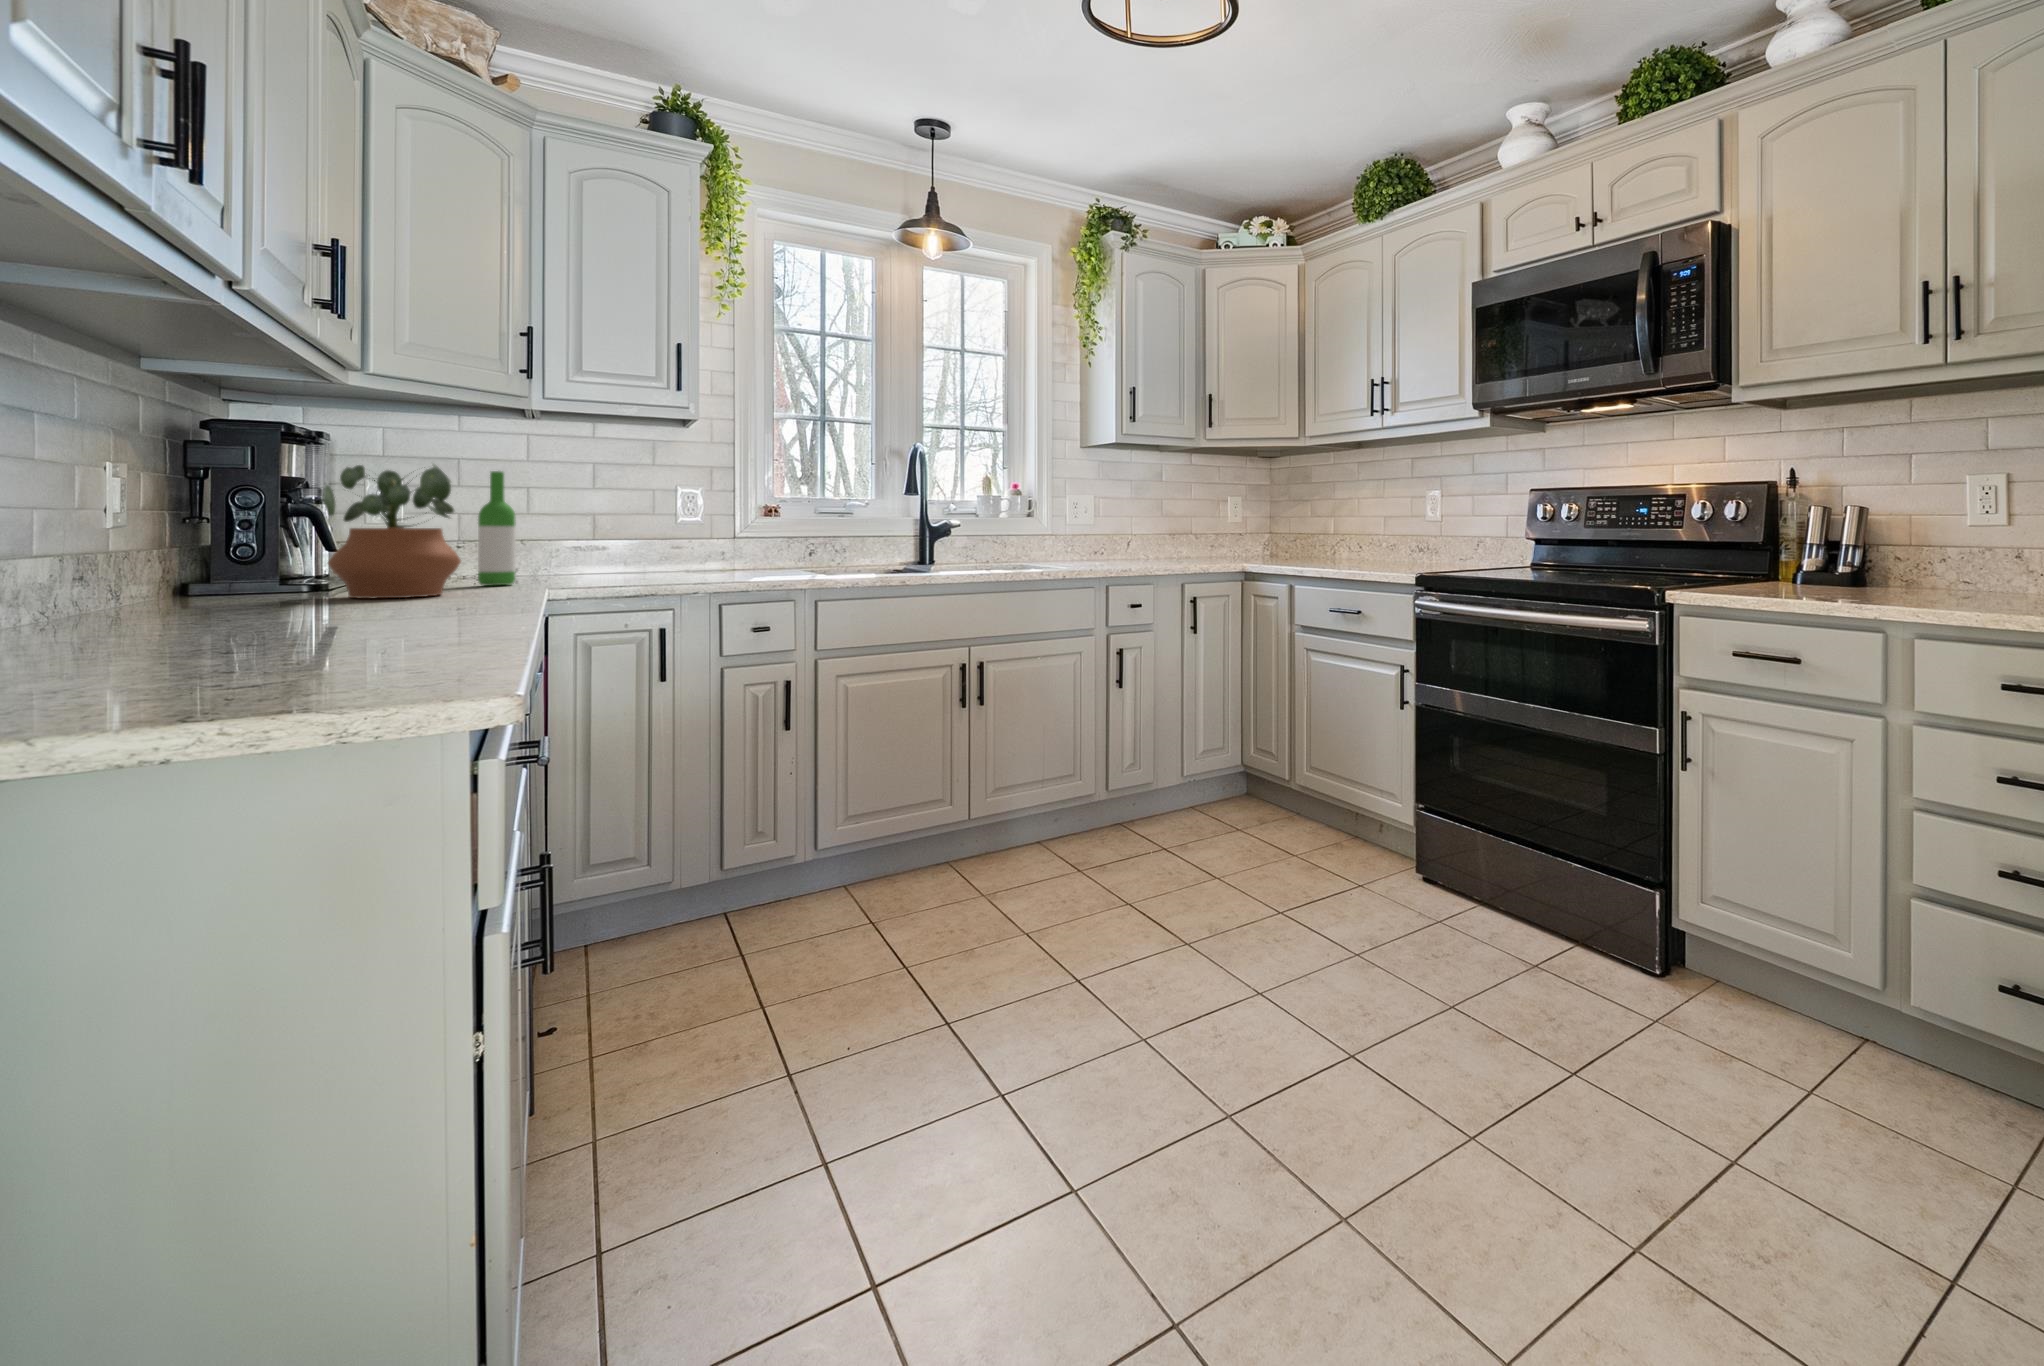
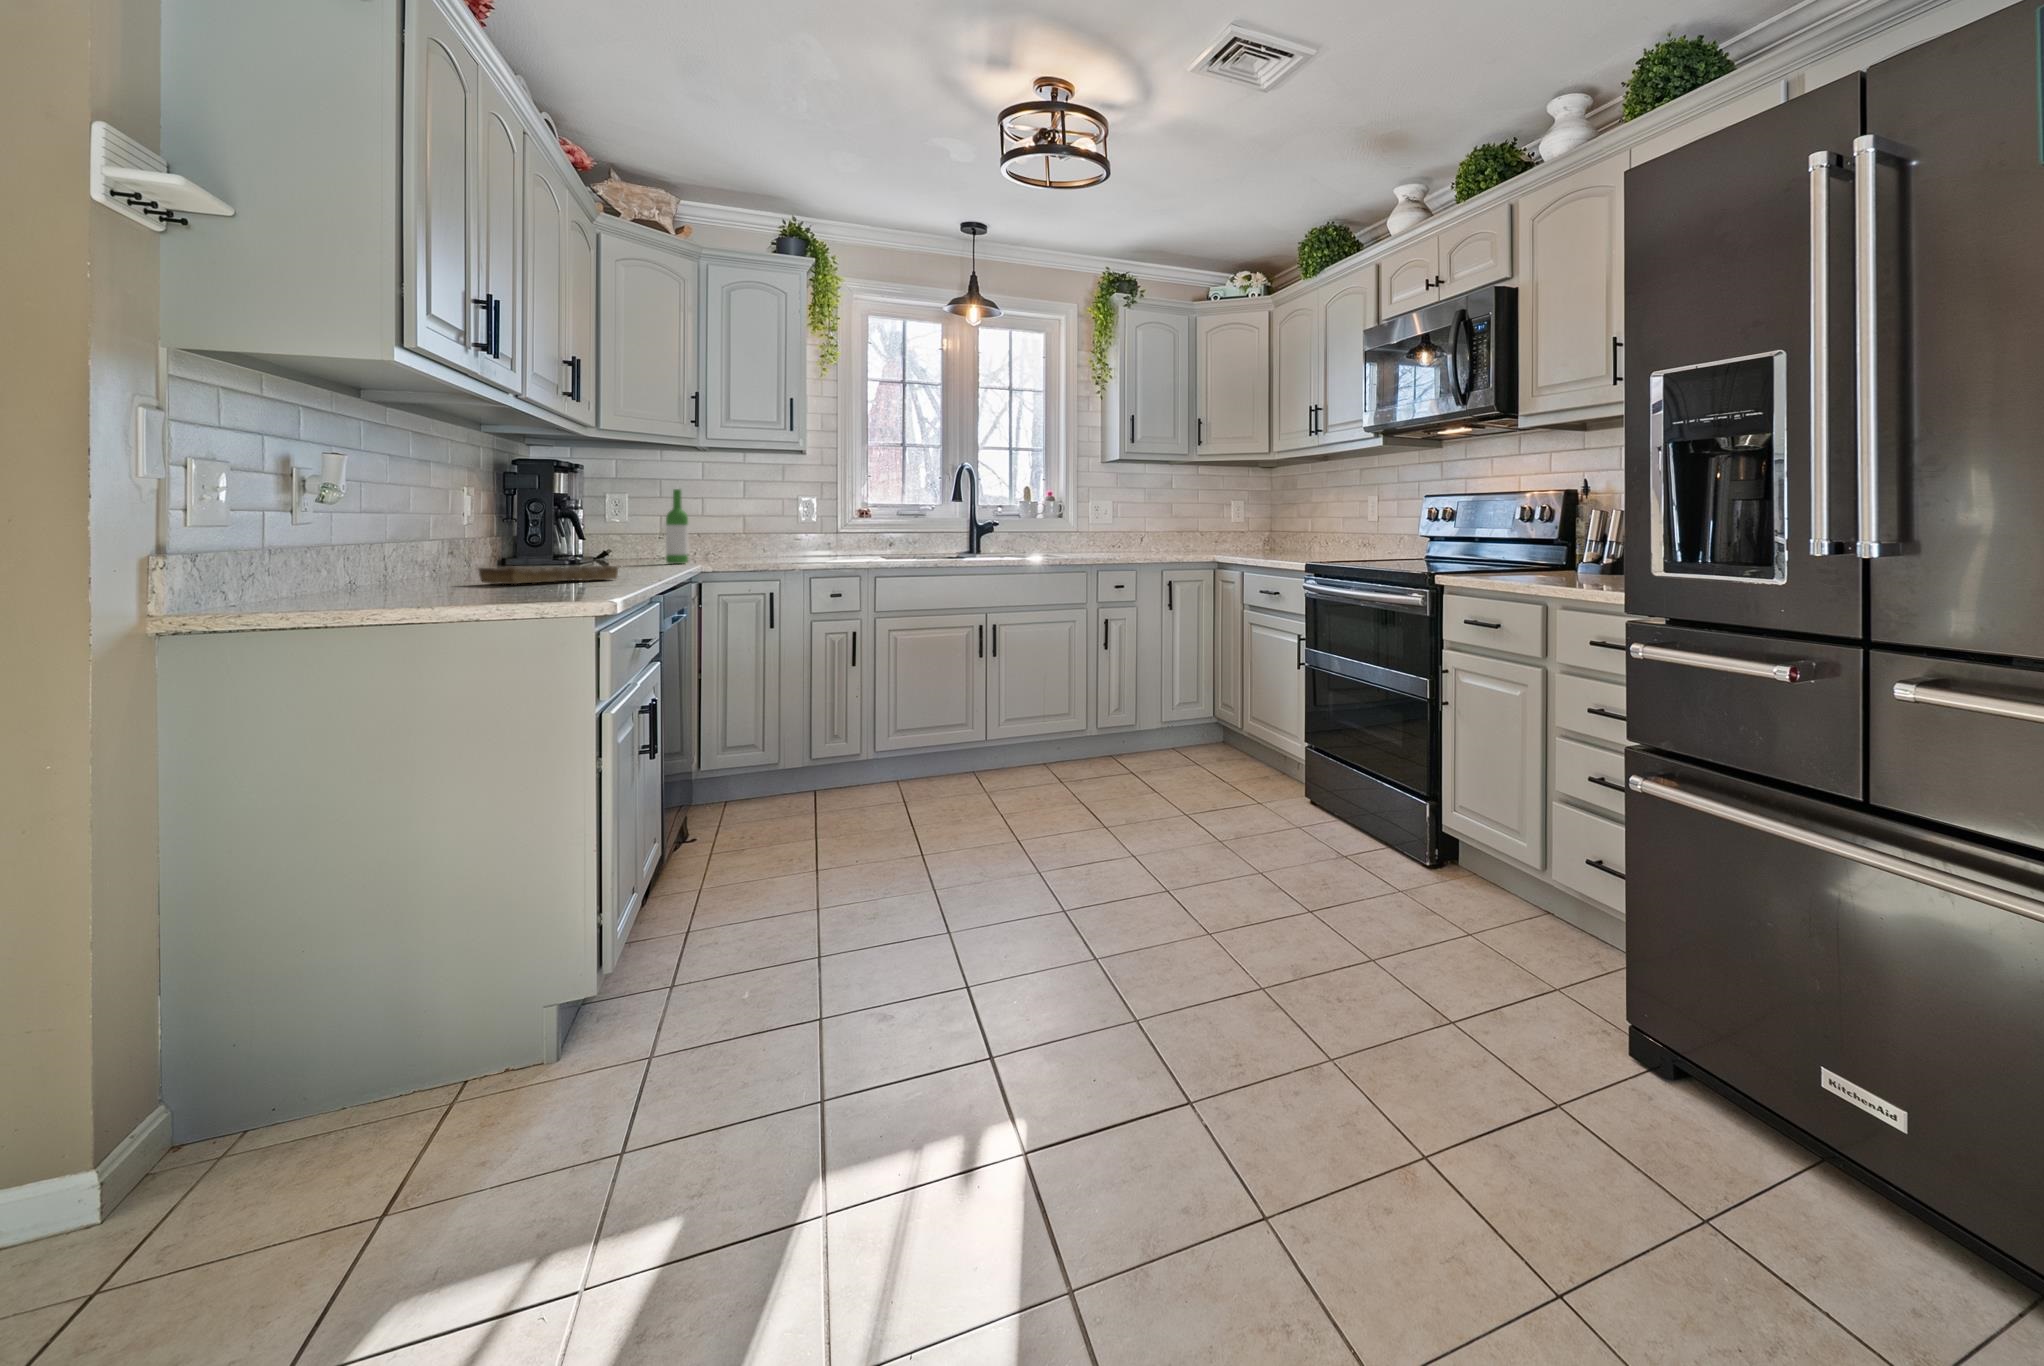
potted plant: present [323,464,461,599] -> none [573,485,650,569]
tray: none [125,598,446,640] -> present [478,566,618,584]

